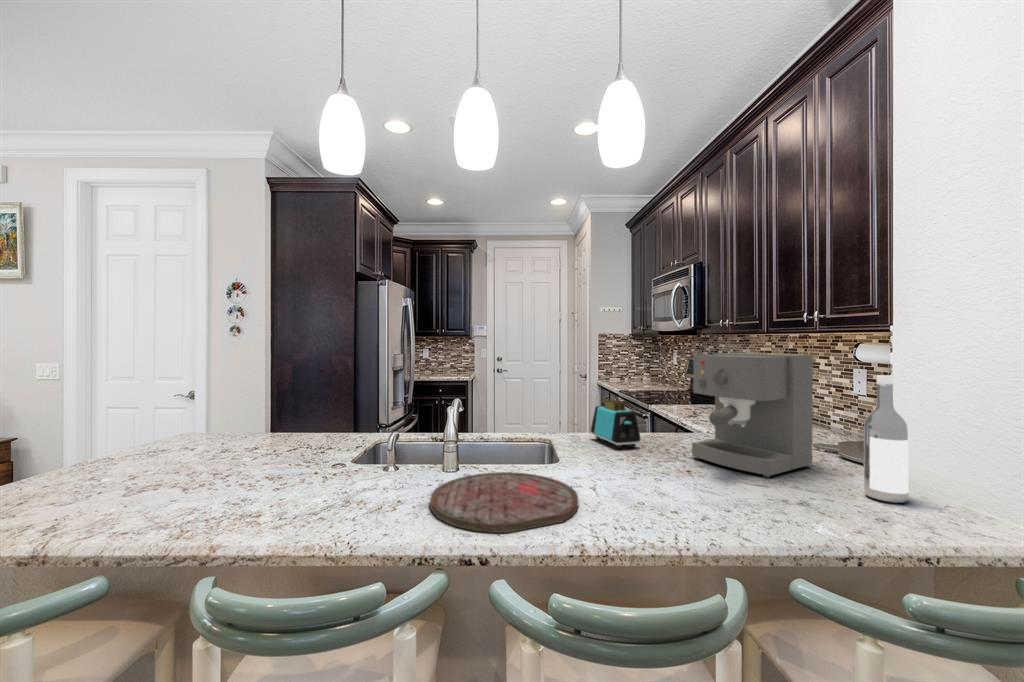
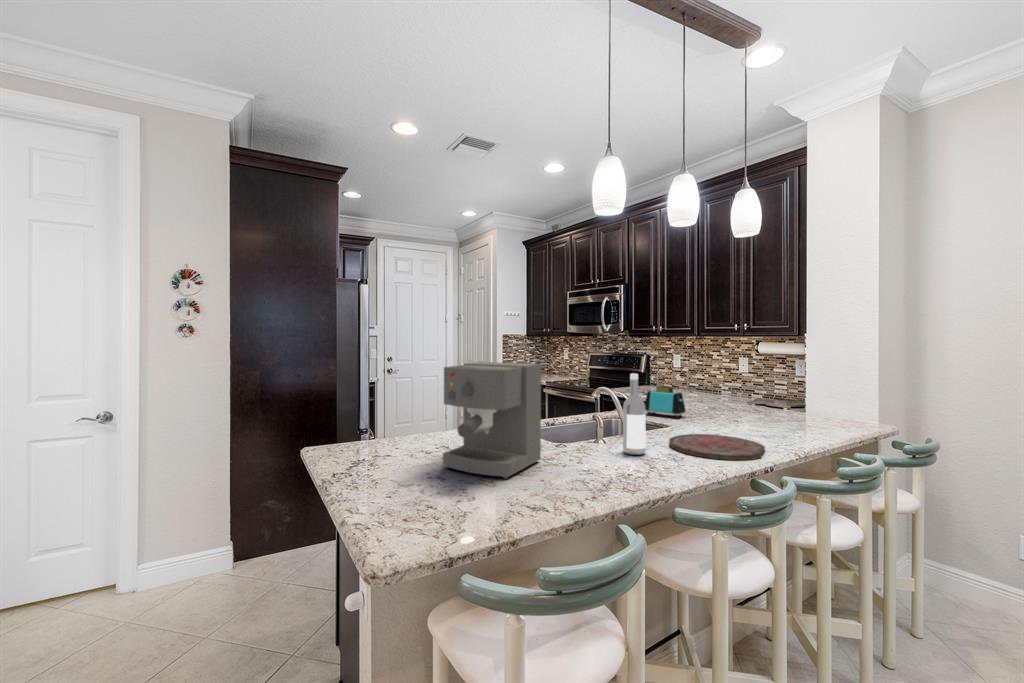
coffee maker: present [692,353,813,478] -> present [443,362,541,479]
wine bottle: present [864,375,909,503] -> present [623,373,646,455]

